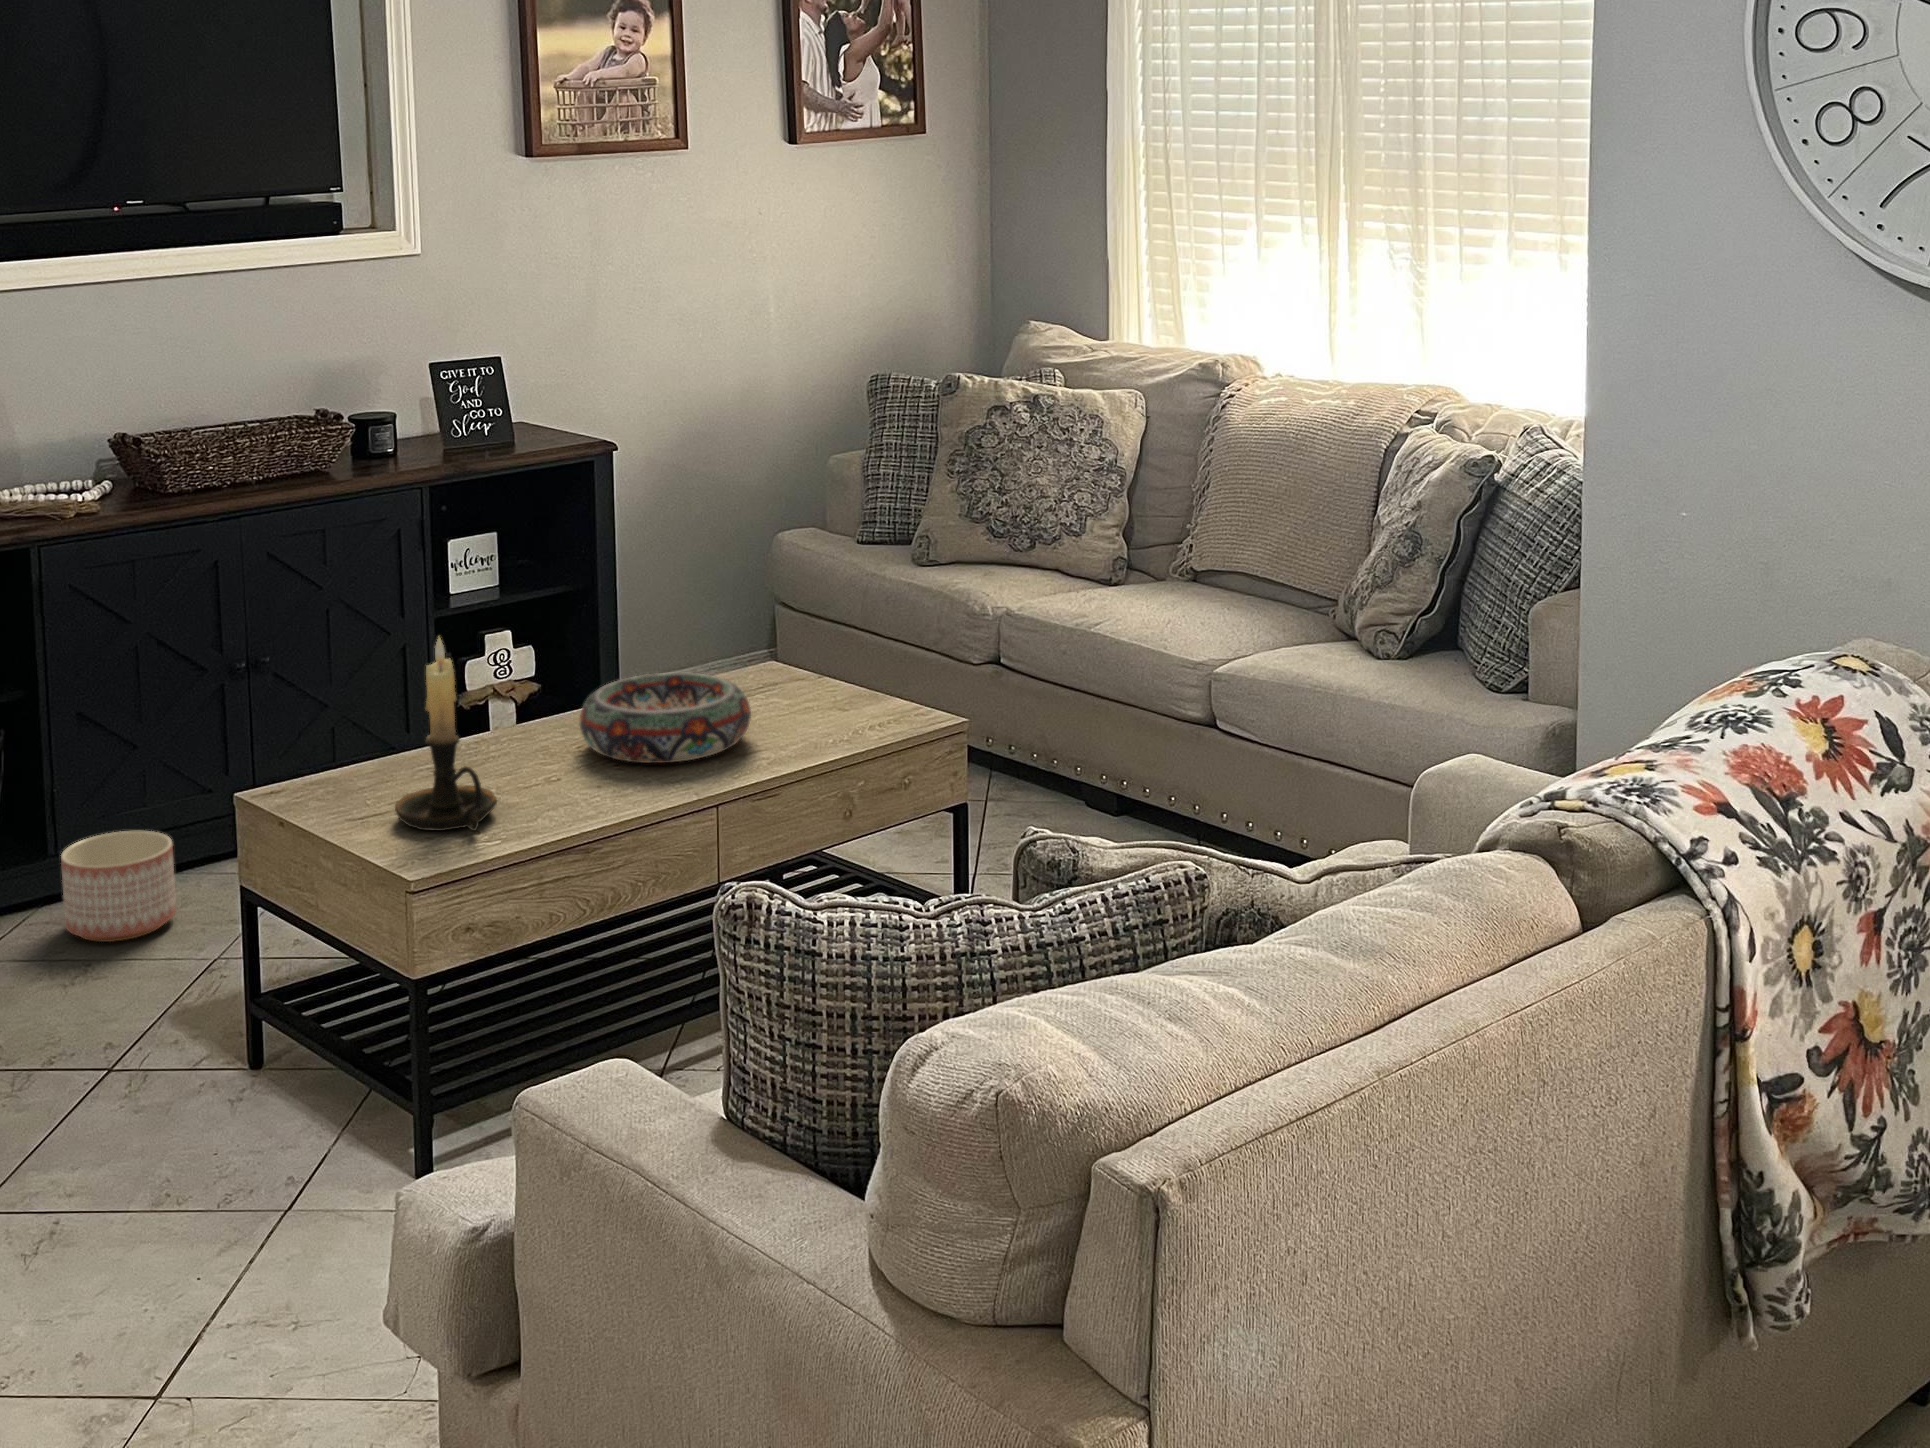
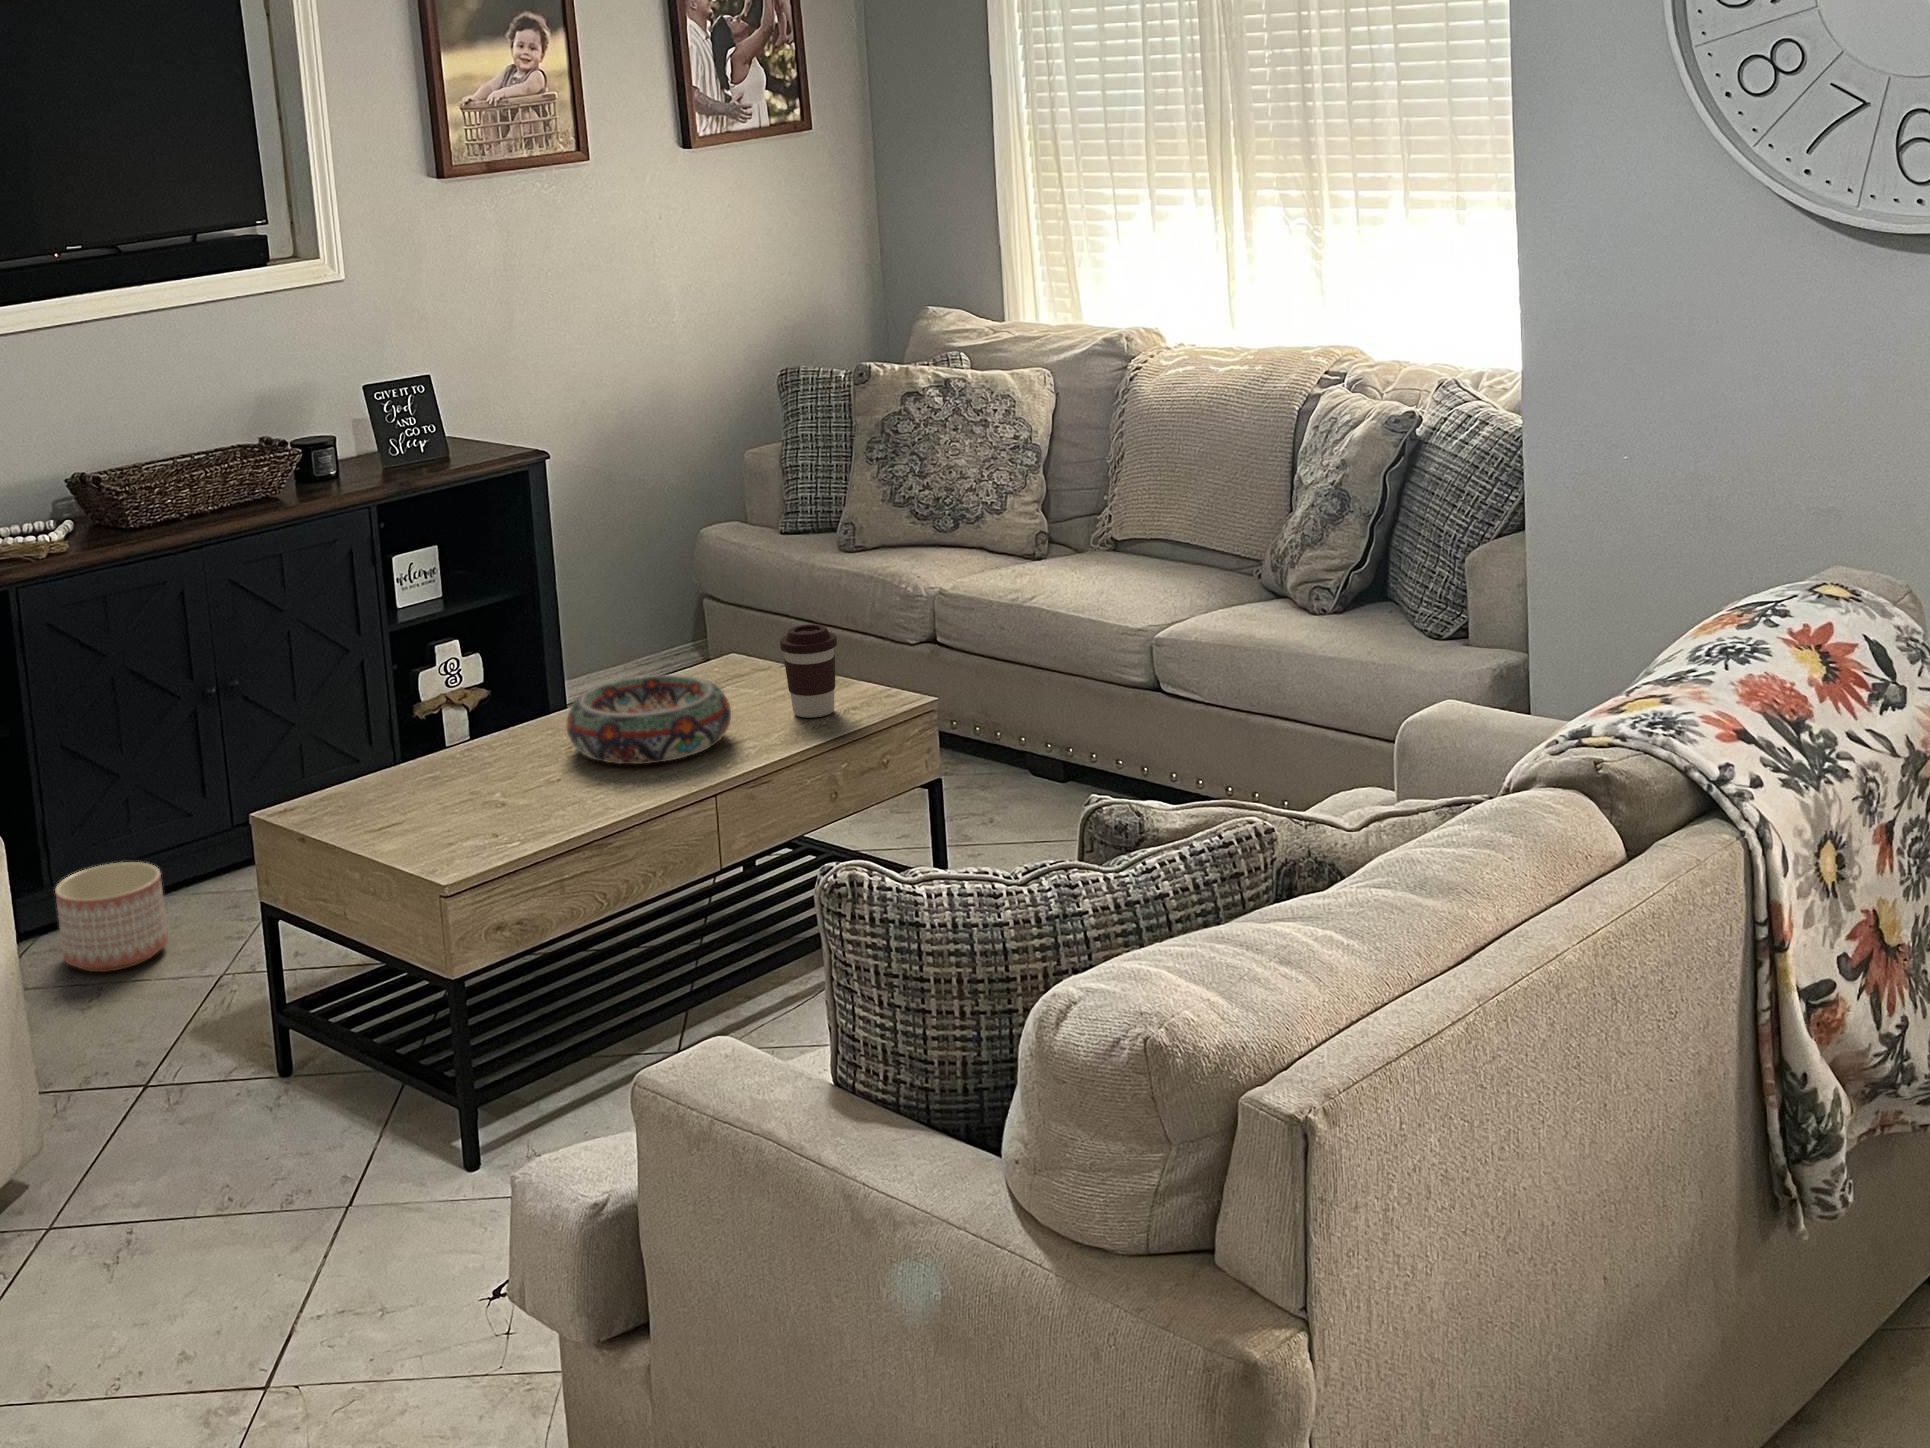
coffee cup: none [810,631,868,727] -> present [780,624,837,718]
candle holder: present [395,638,497,831] -> none [409,653,506,841]

